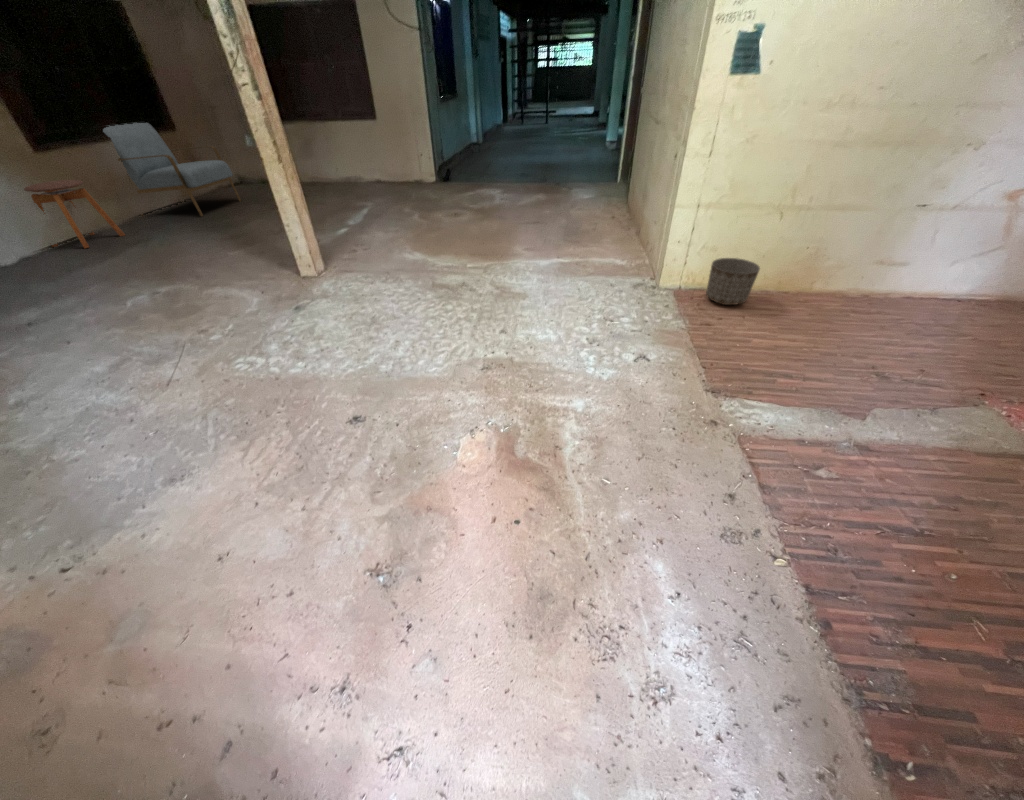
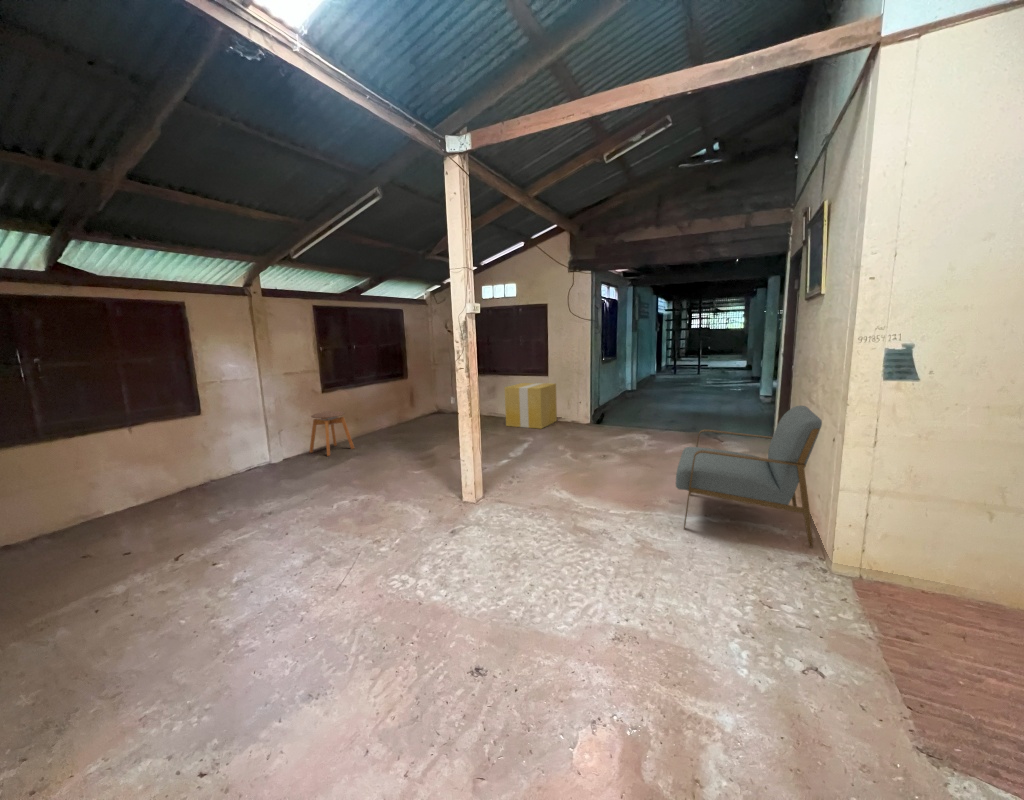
chair: present [103,123,241,216] -> present [676,406,822,547]
cardboard box: none [320,130,397,192] -> present [505,383,557,429]
planter: present [706,258,760,305] -> none [902,552,978,618]

